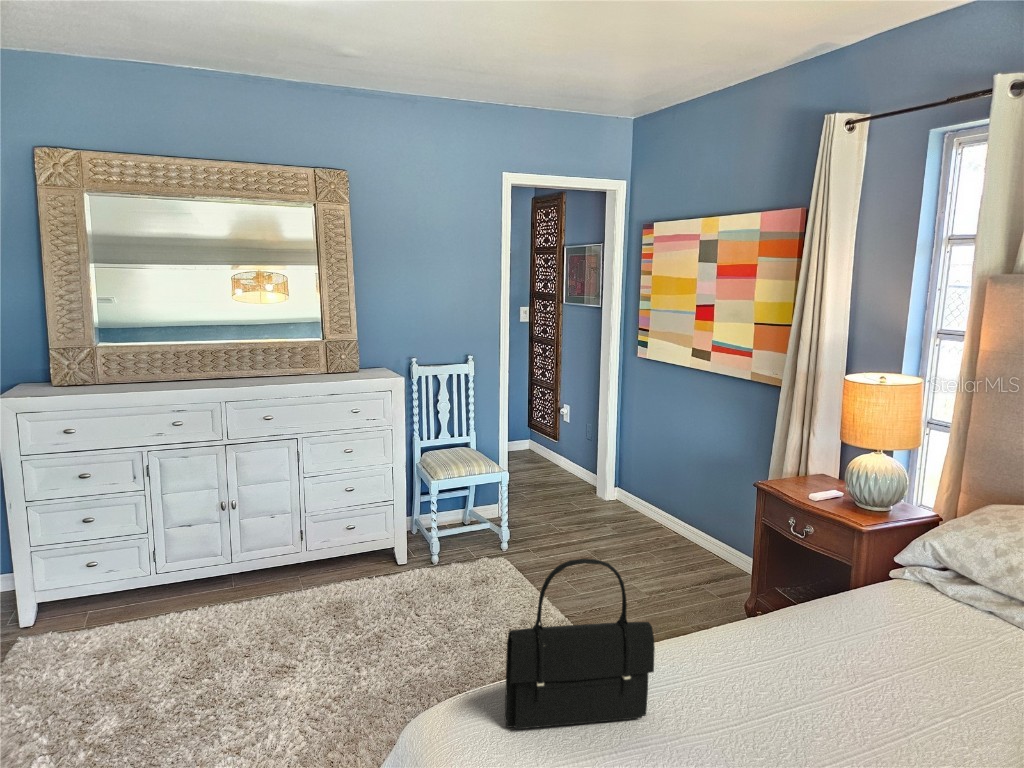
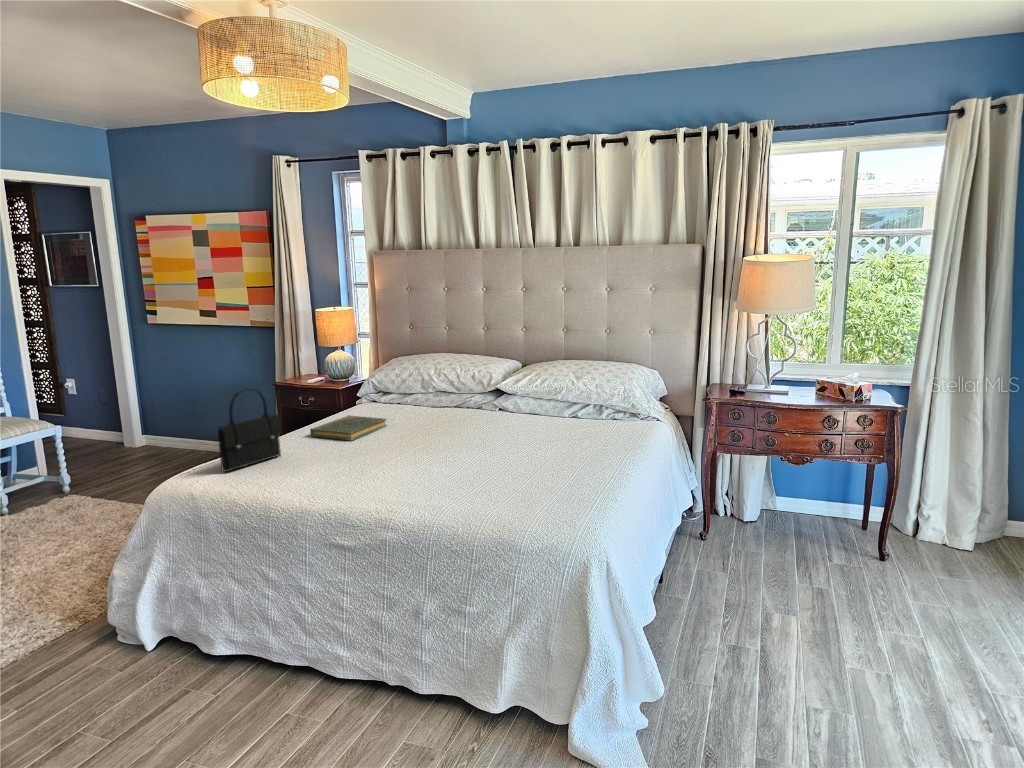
book: none [742,631,947,735] -> present [310,415,387,441]

